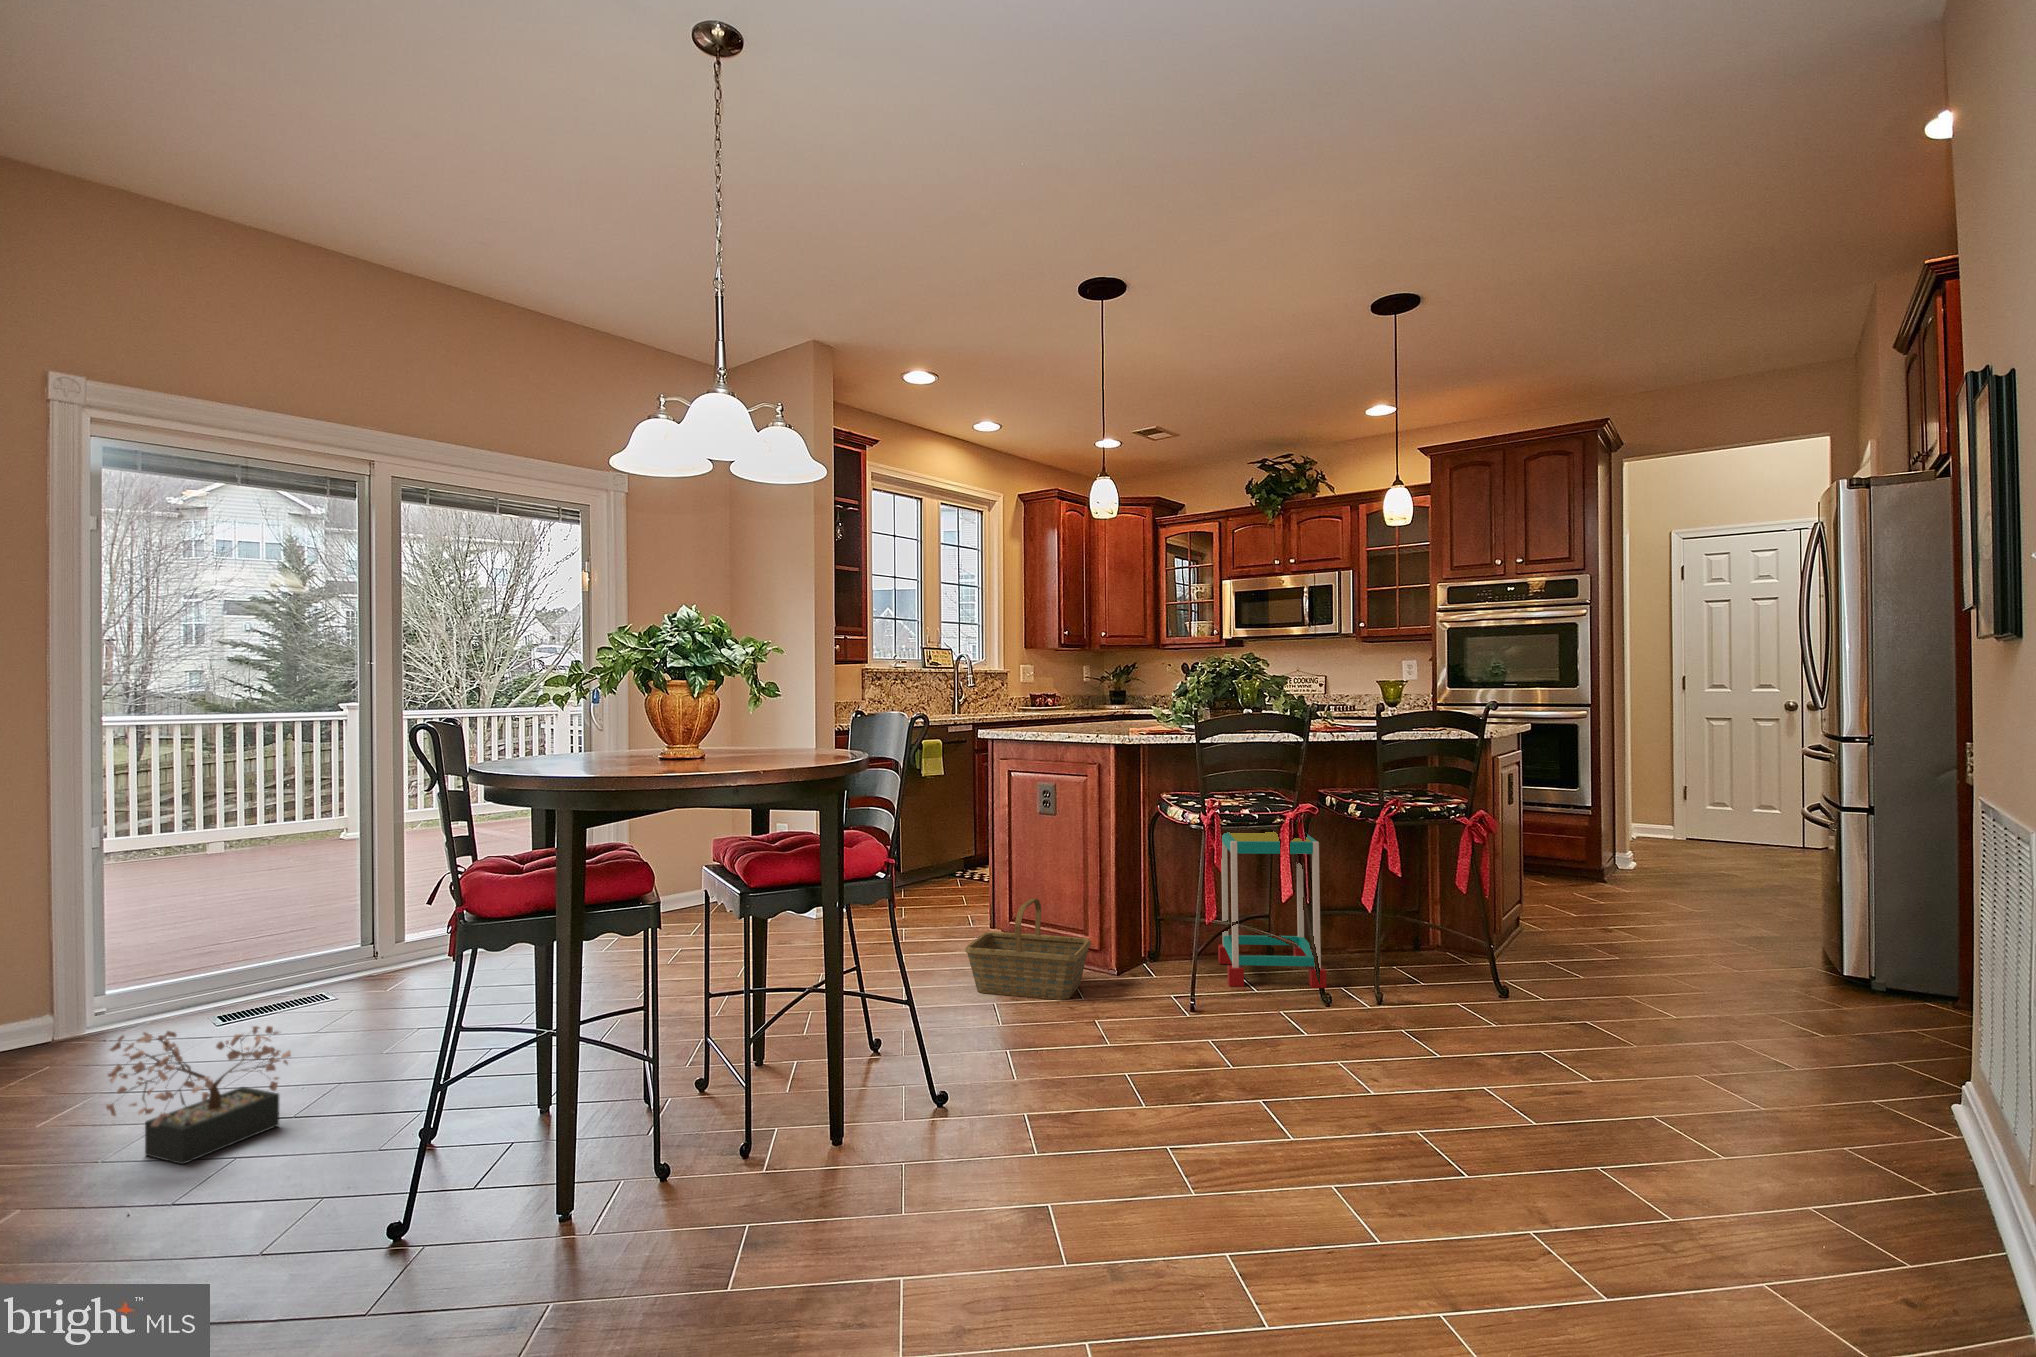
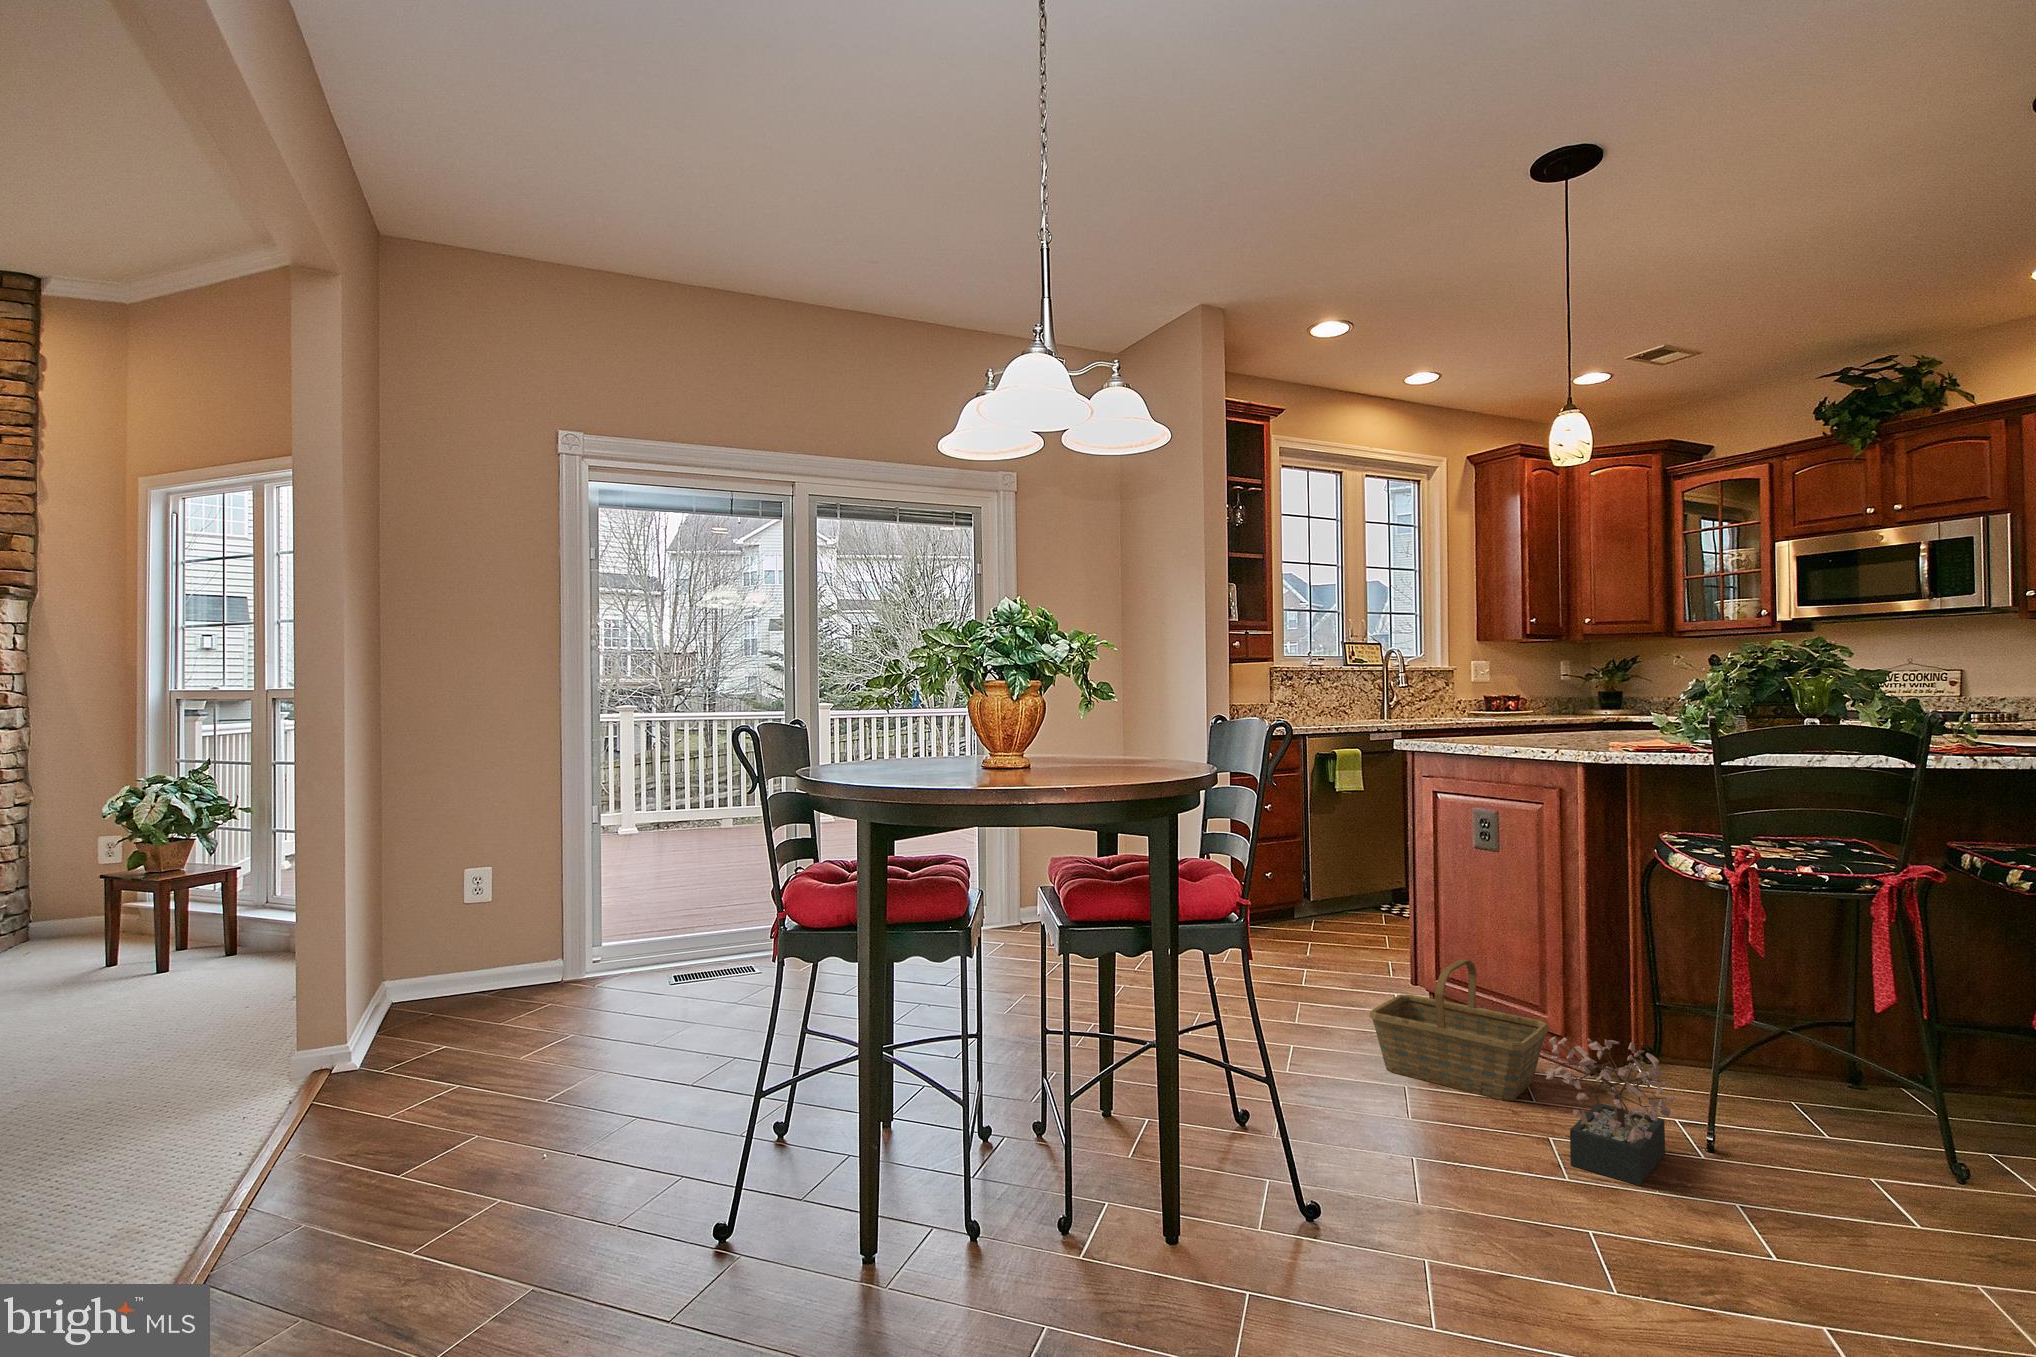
side table: present [1218,831,1327,988] -> none [1760,890,1964,1153]
decorative plant: present [106,1026,291,1164] -> present [1545,1037,1676,1186]

